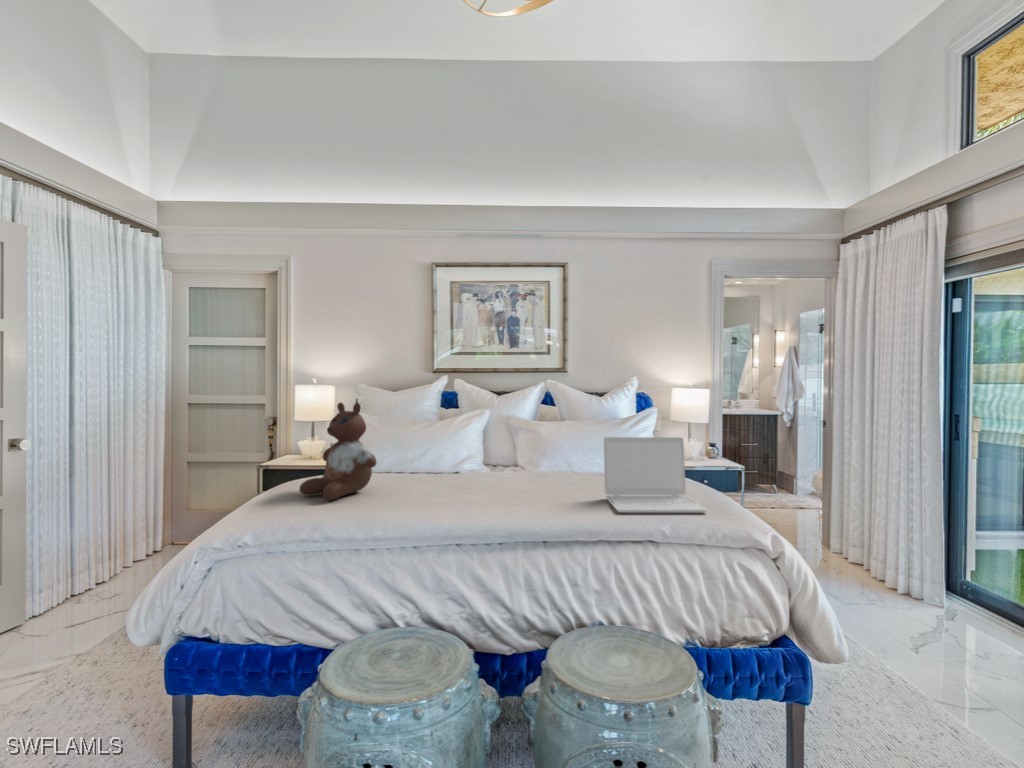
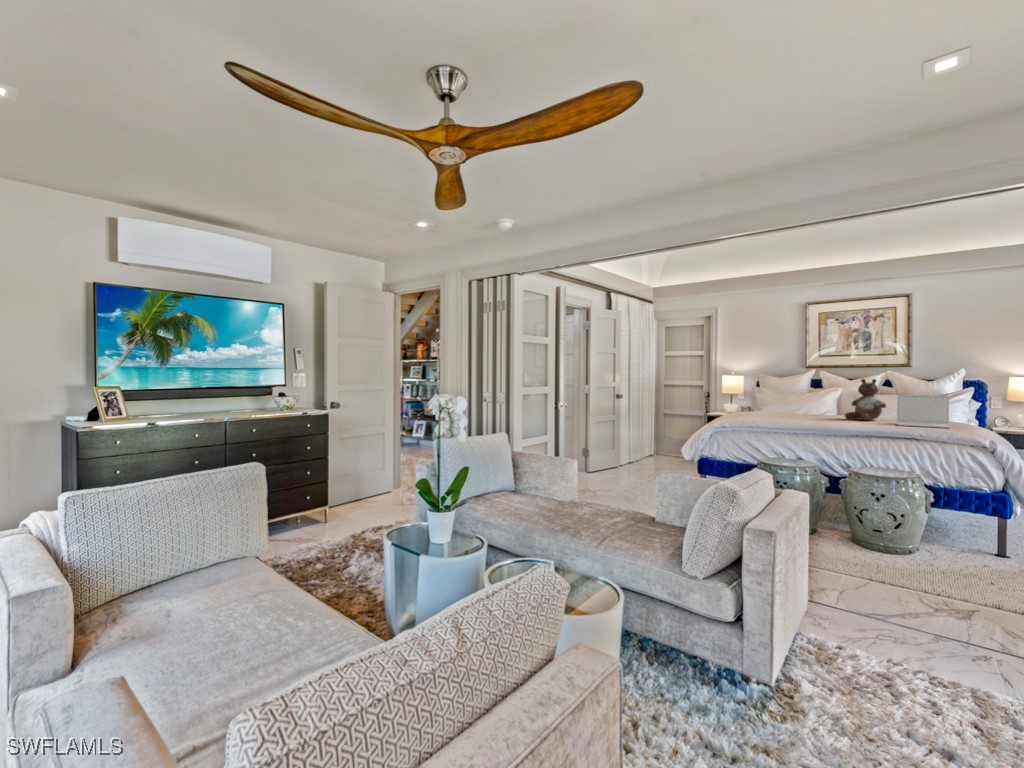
stuffed bear: present [300,403,376,500] -> present [845,379,886,420]

